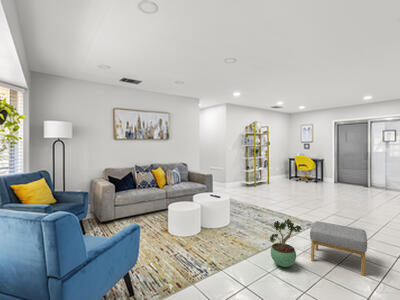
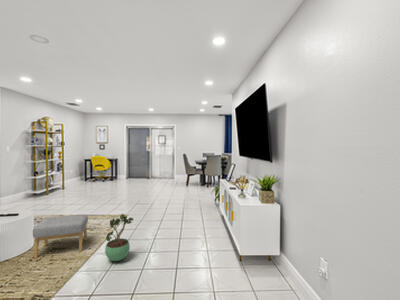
footstool: present [310,221,367,276] -> present [33,215,88,258]

